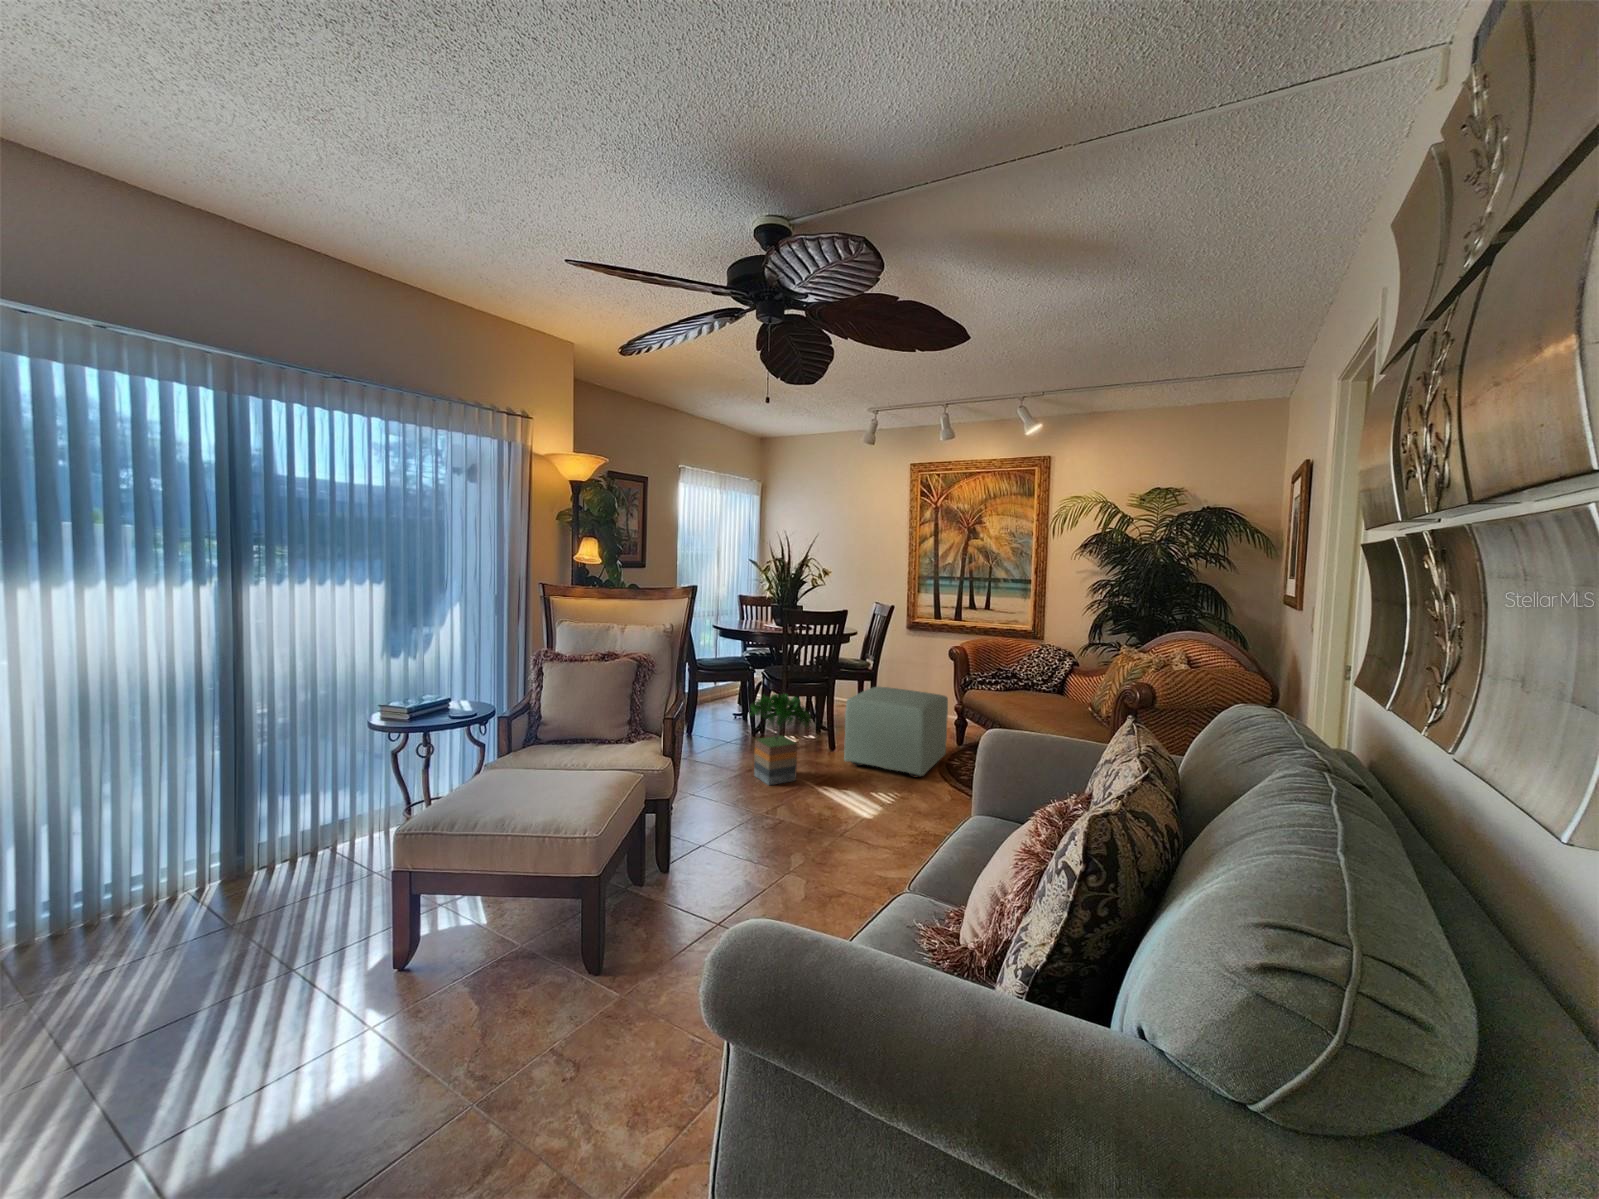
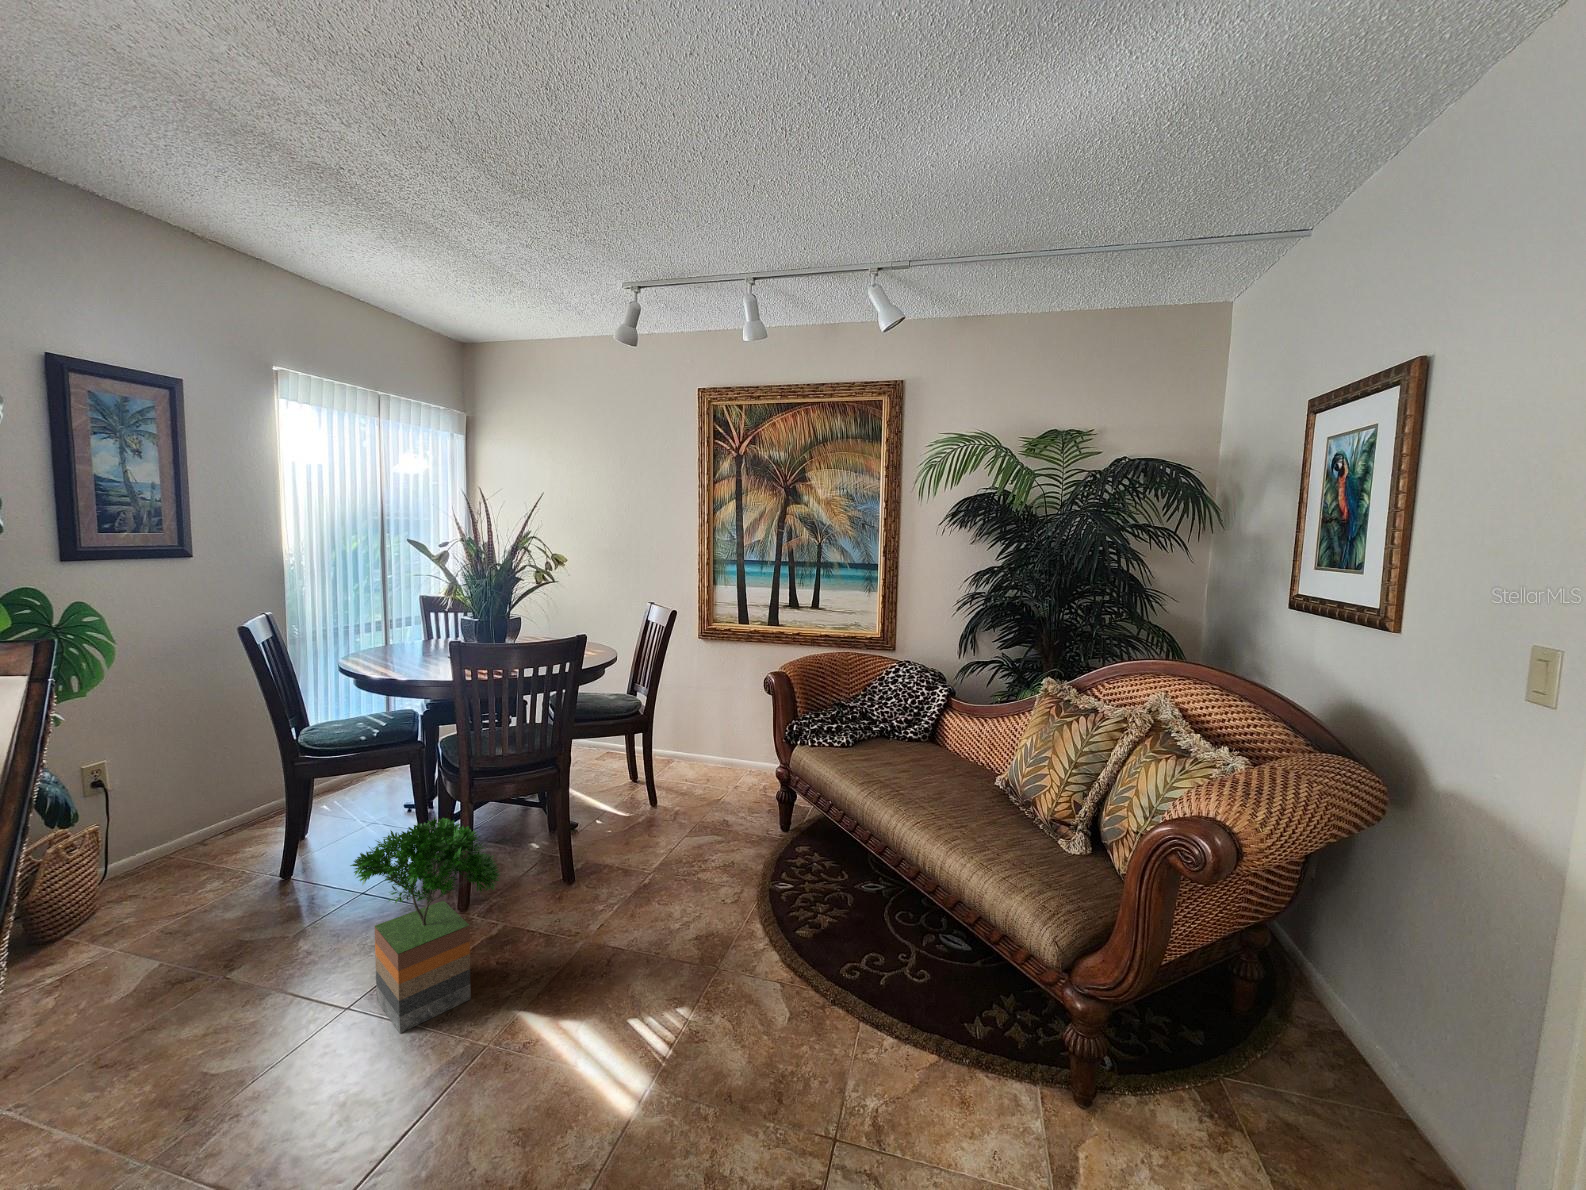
ottoman: present [844,687,948,778] -> none [582,758,767,939]

